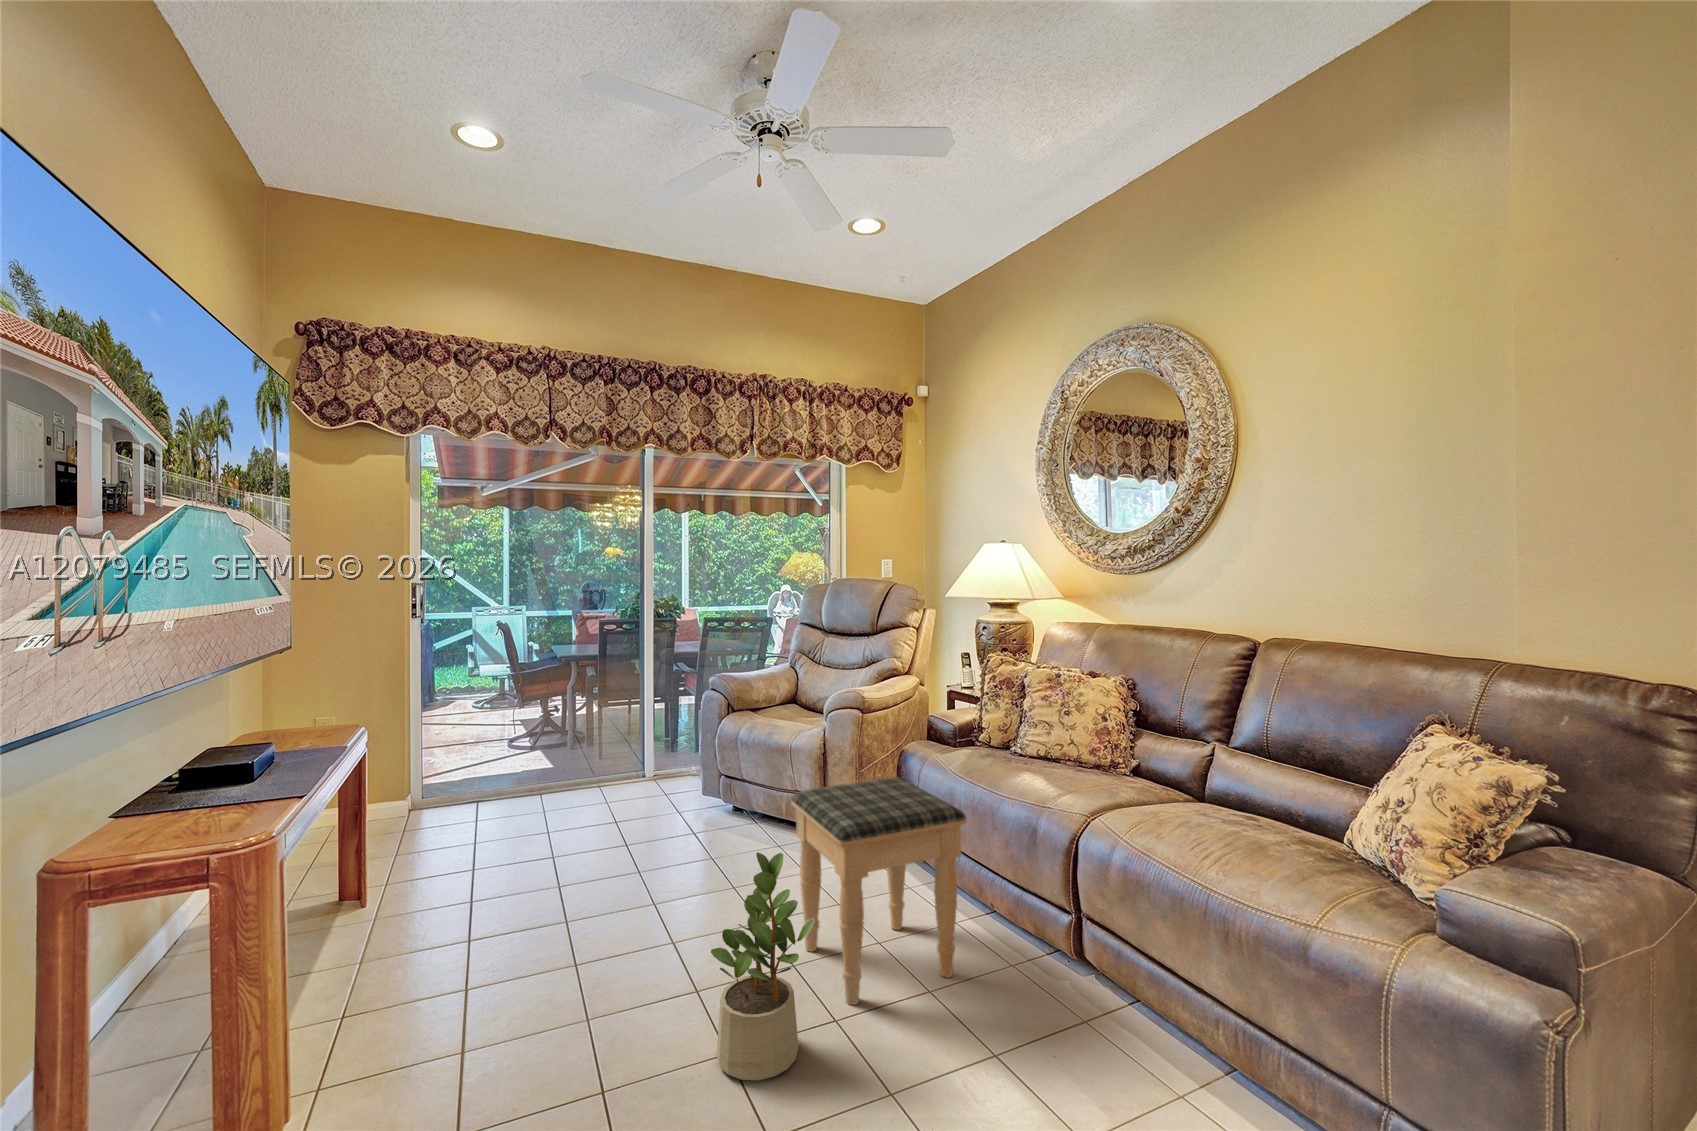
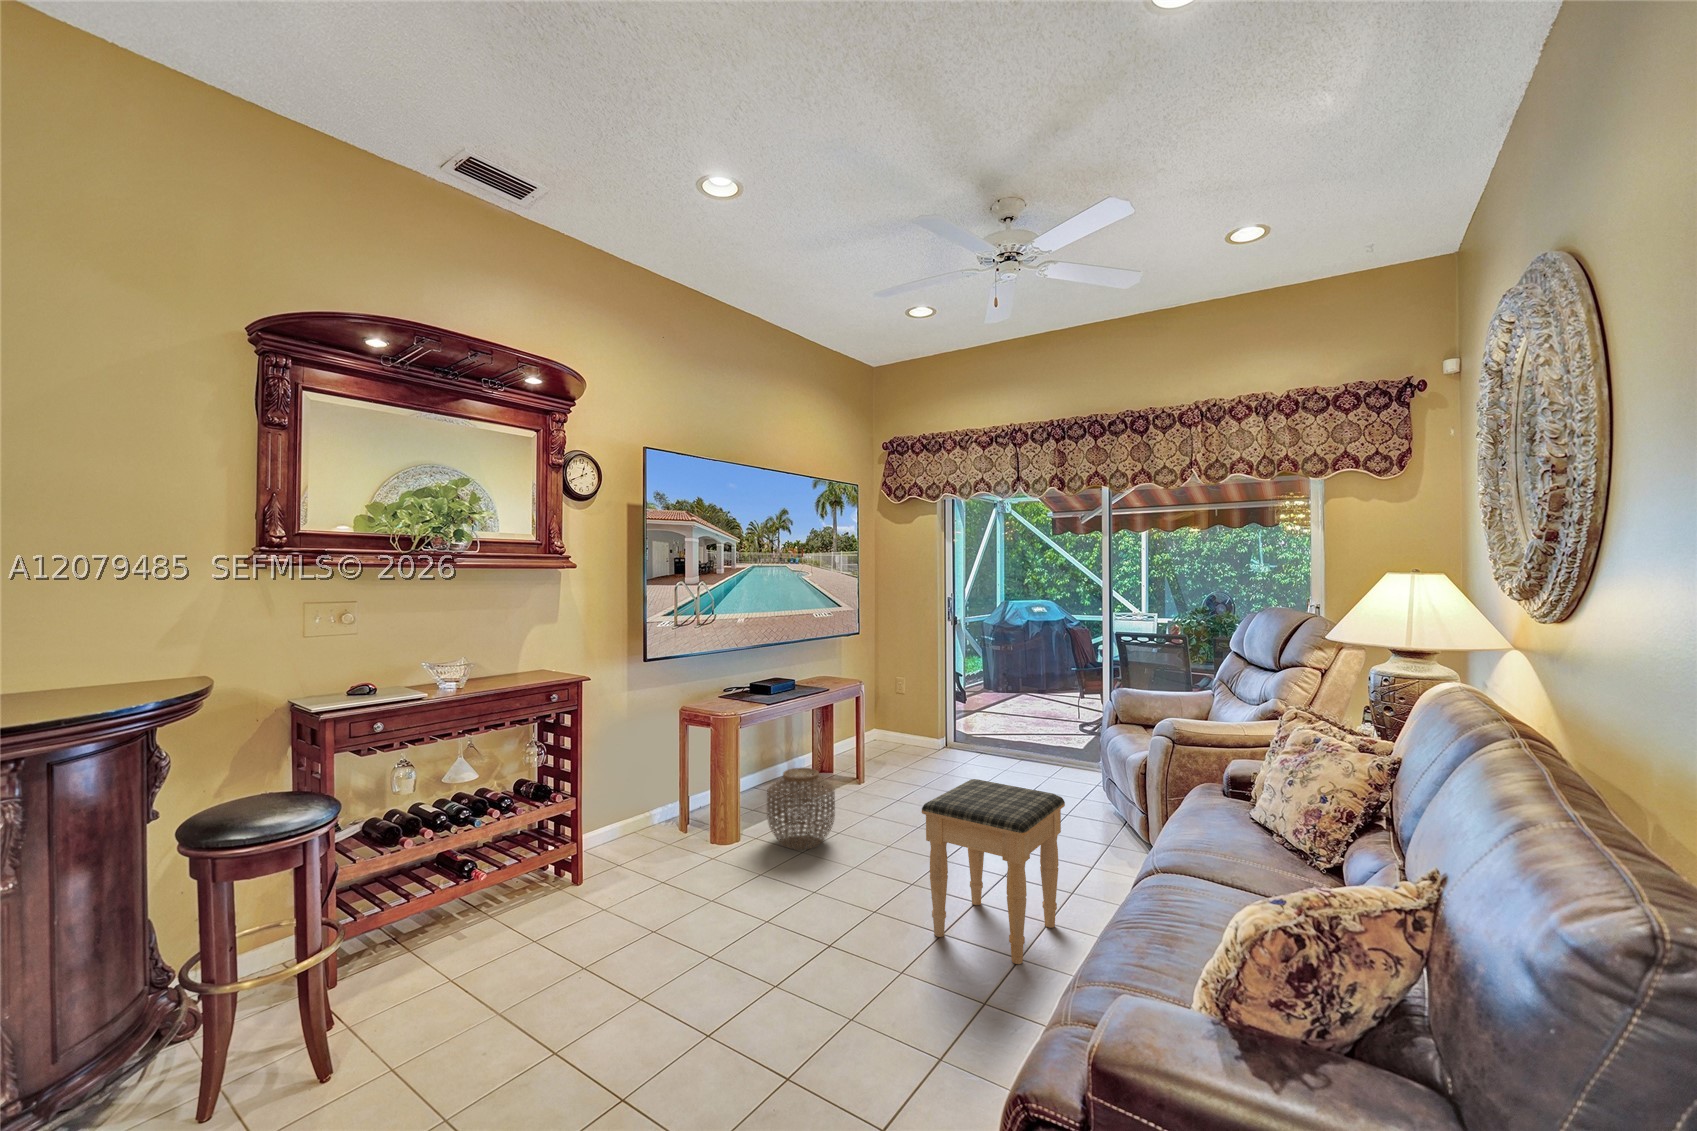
potted plant: present [711,852,814,1080] -> none [830,791,892,932]
woven basket: none [382,876,527,1043] -> present [767,768,835,850]

